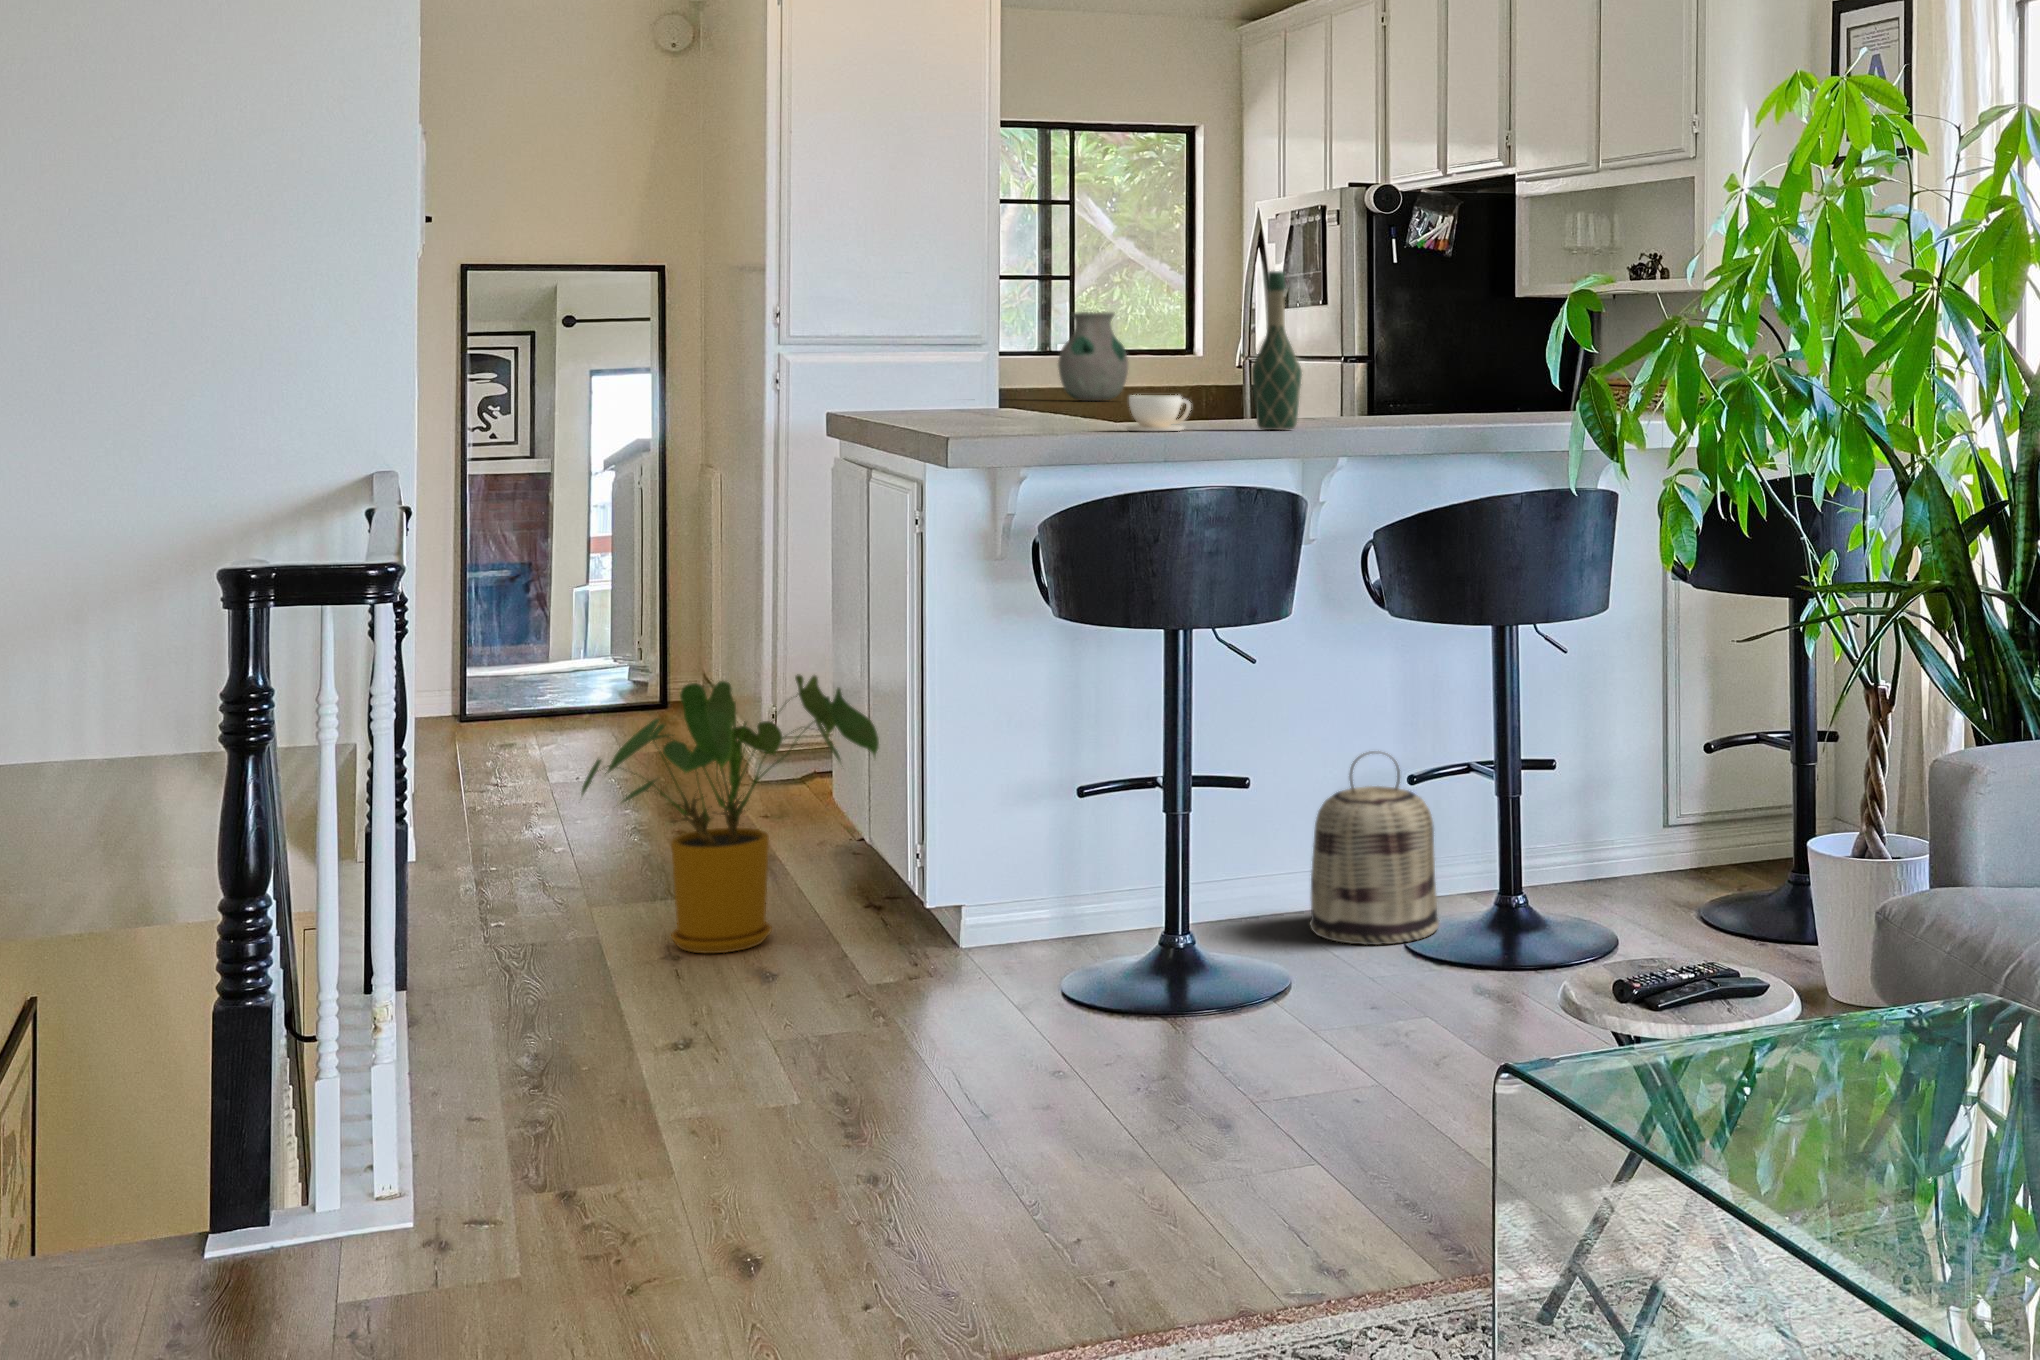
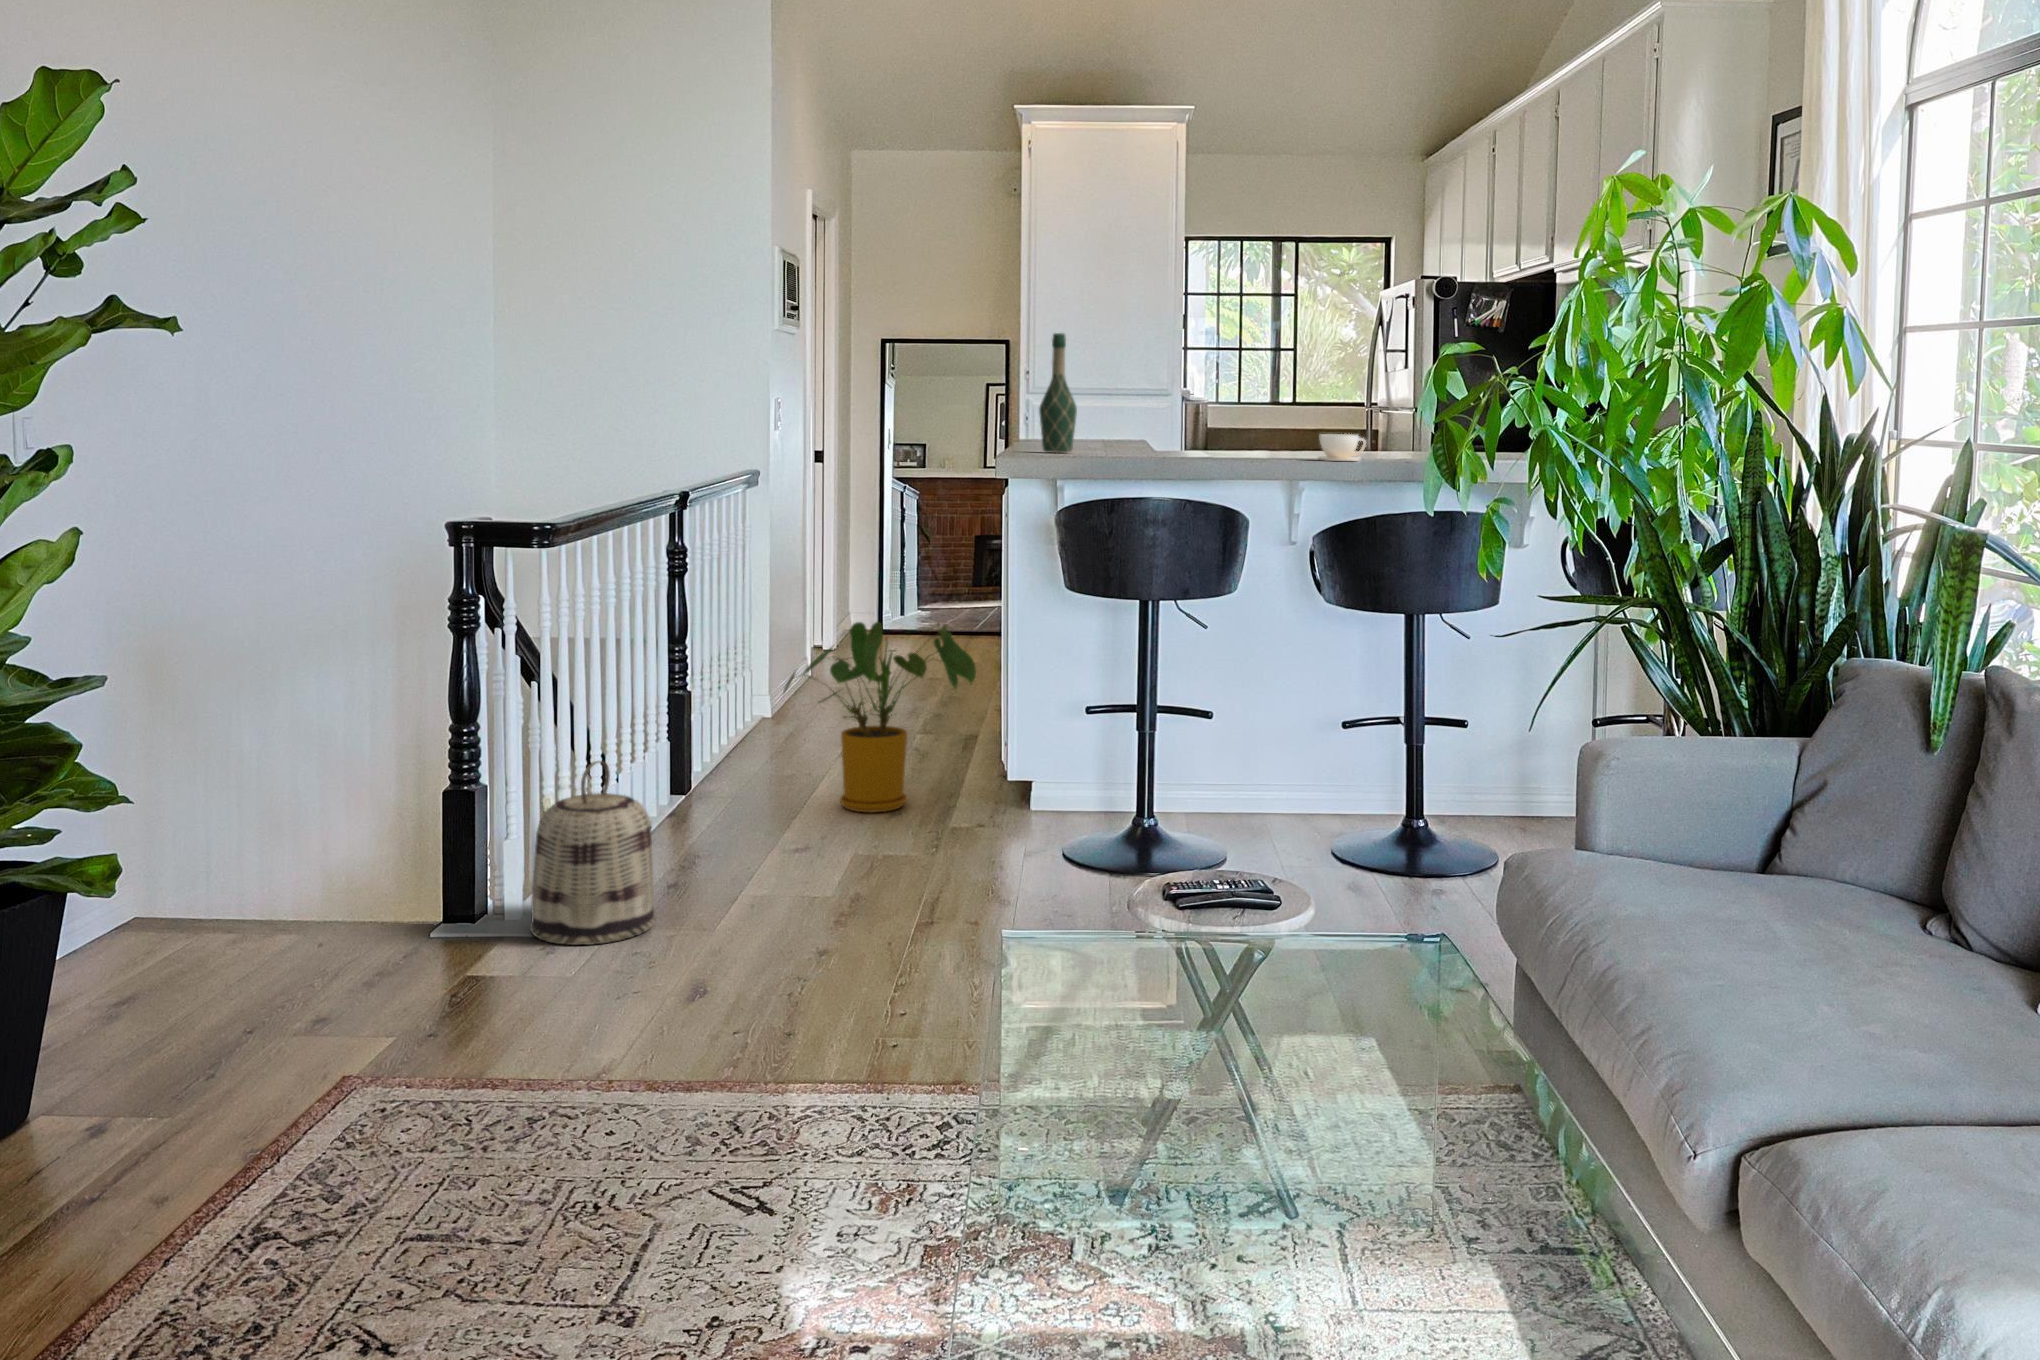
wine bottle: present [1252,271,1302,430] -> present [1039,333,1077,453]
vase: present [1058,312,1128,401] -> none [1282,376,1334,442]
coffee cup: present [1127,395,1191,431] -> present [1318,434,1366,461]
basket: present [1310,752,1439,945] -> present [530,761,656,945]

